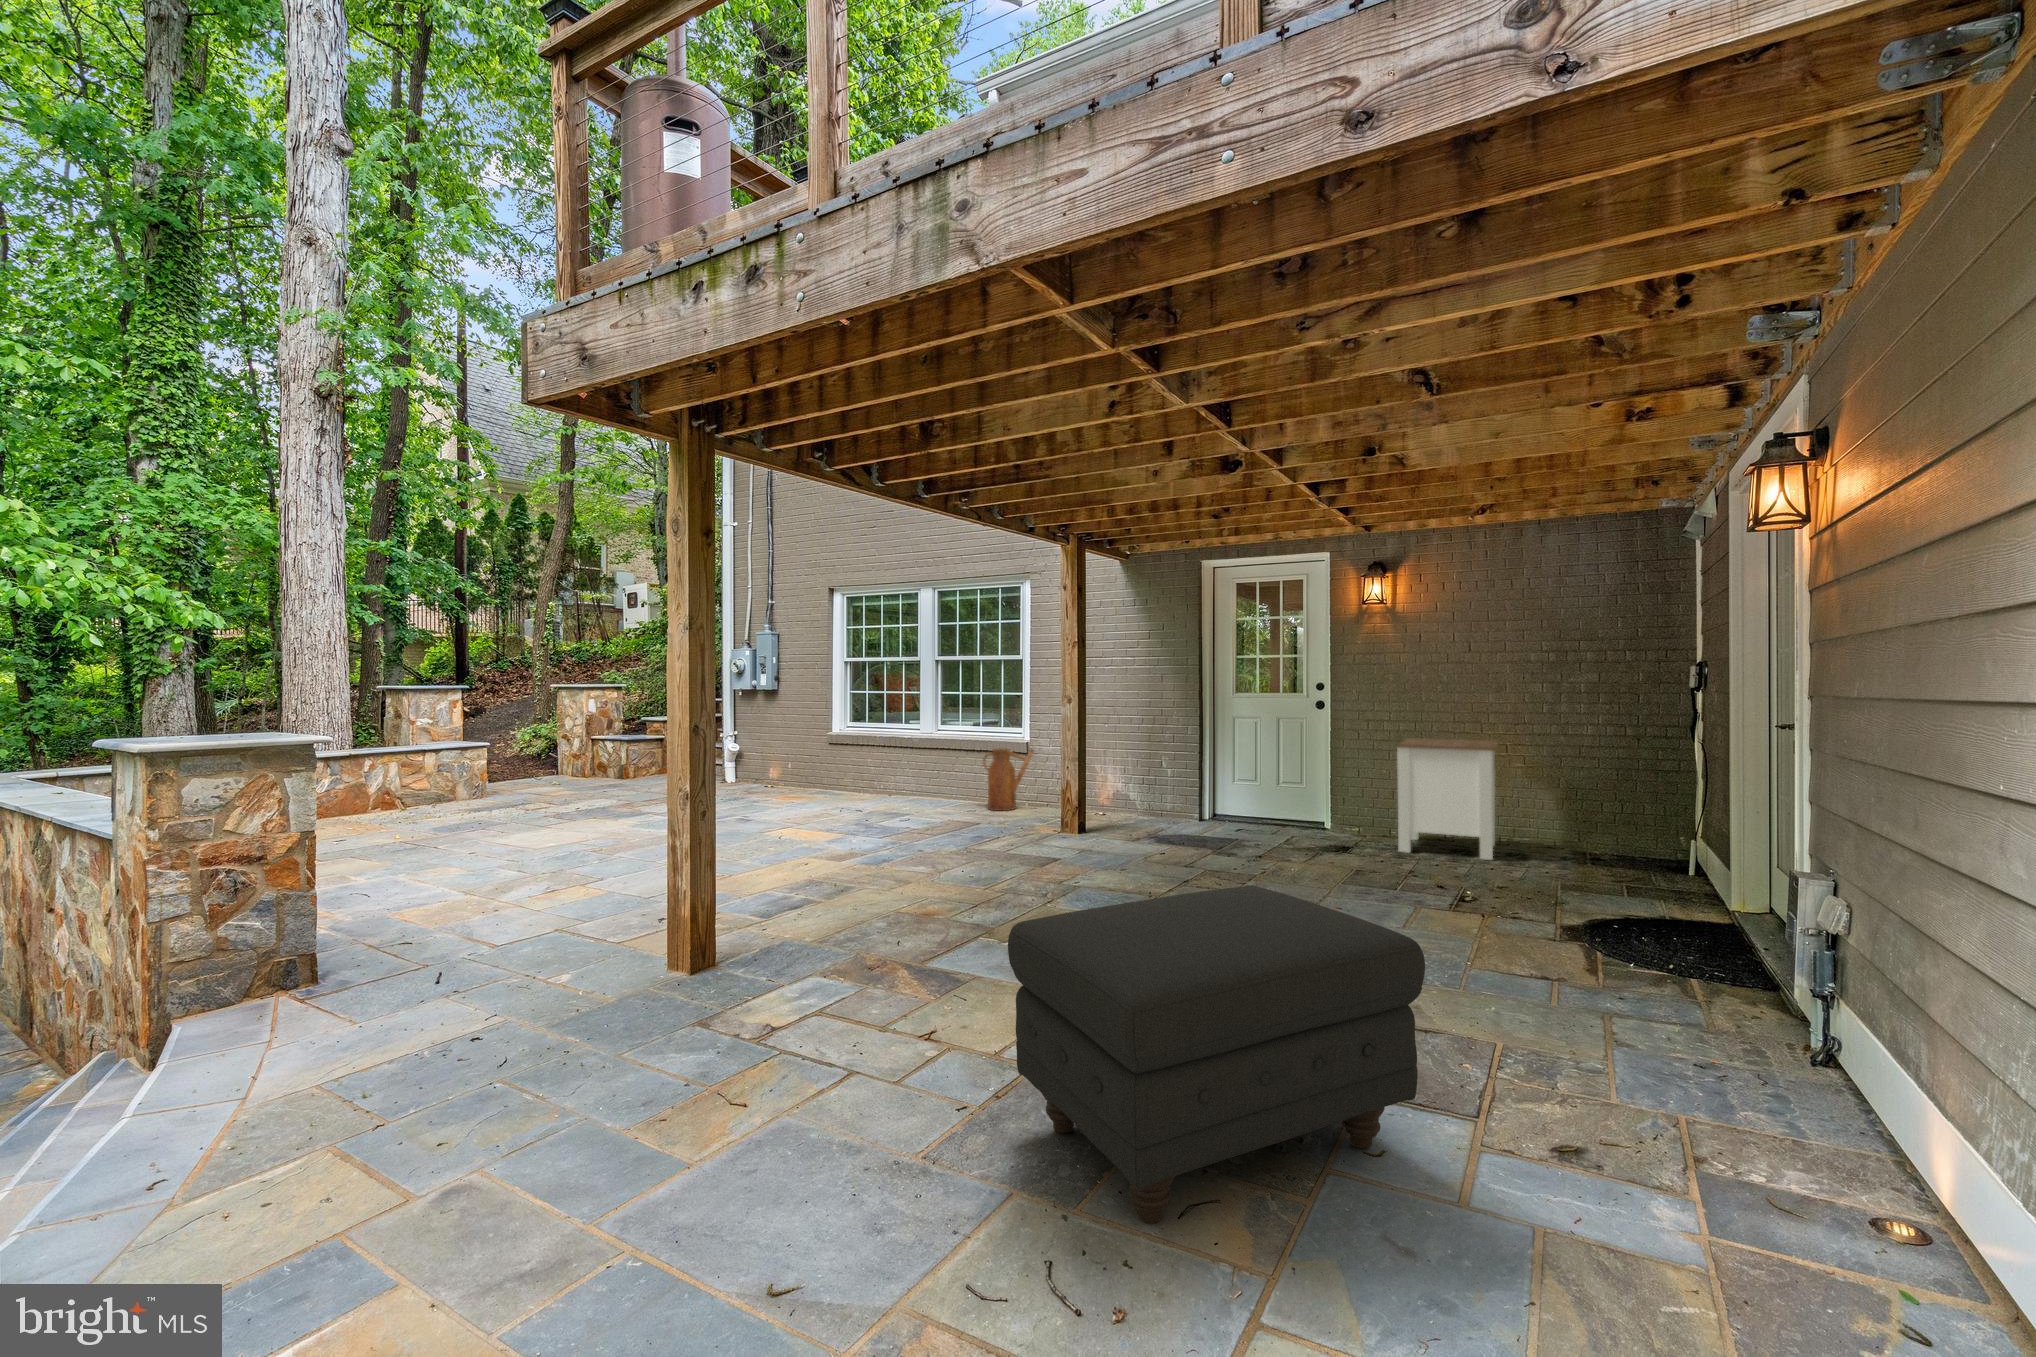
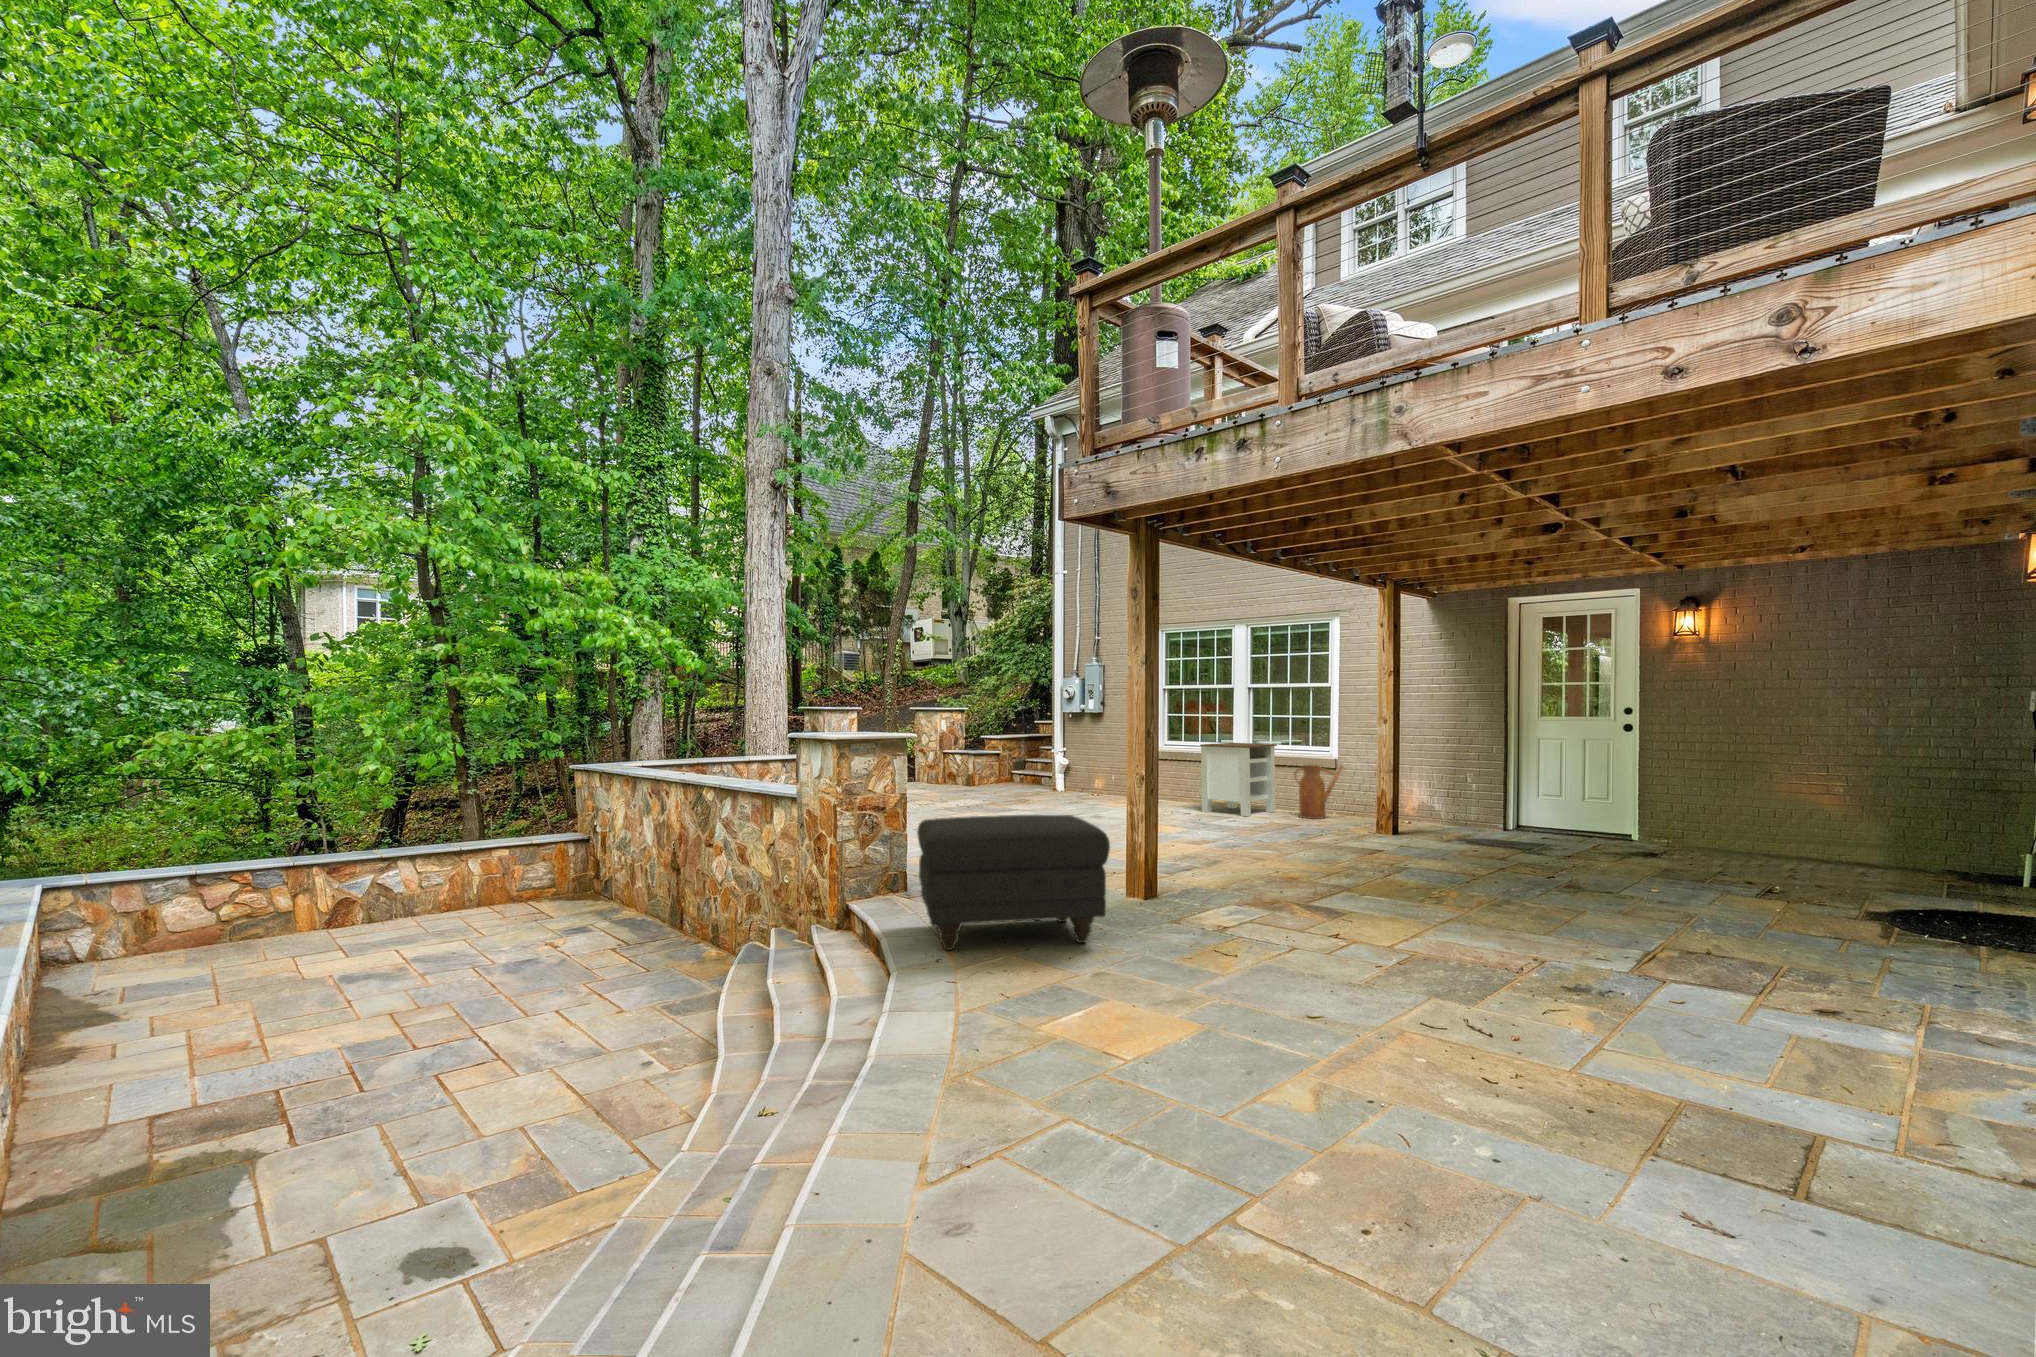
side table: present [1397,738,1497,860] -> present [1200,743,1277,816]
ottoman: present [1008,885,1425,1223] -> present [917,815,1110,950]

